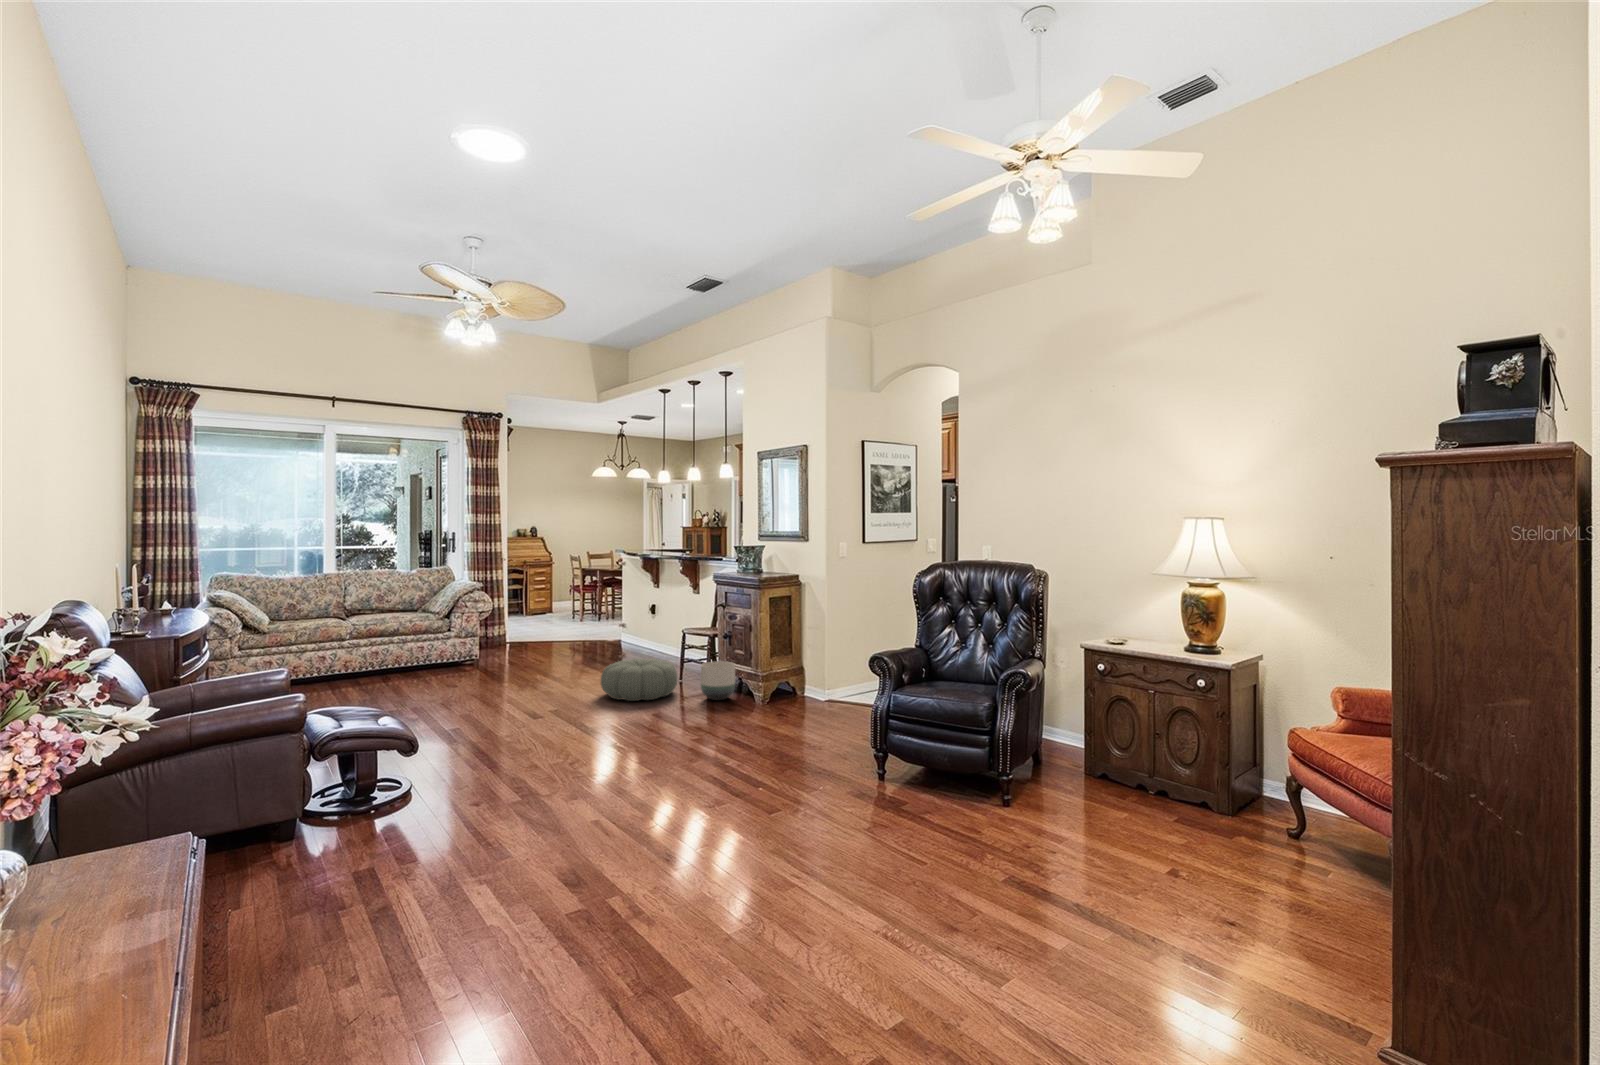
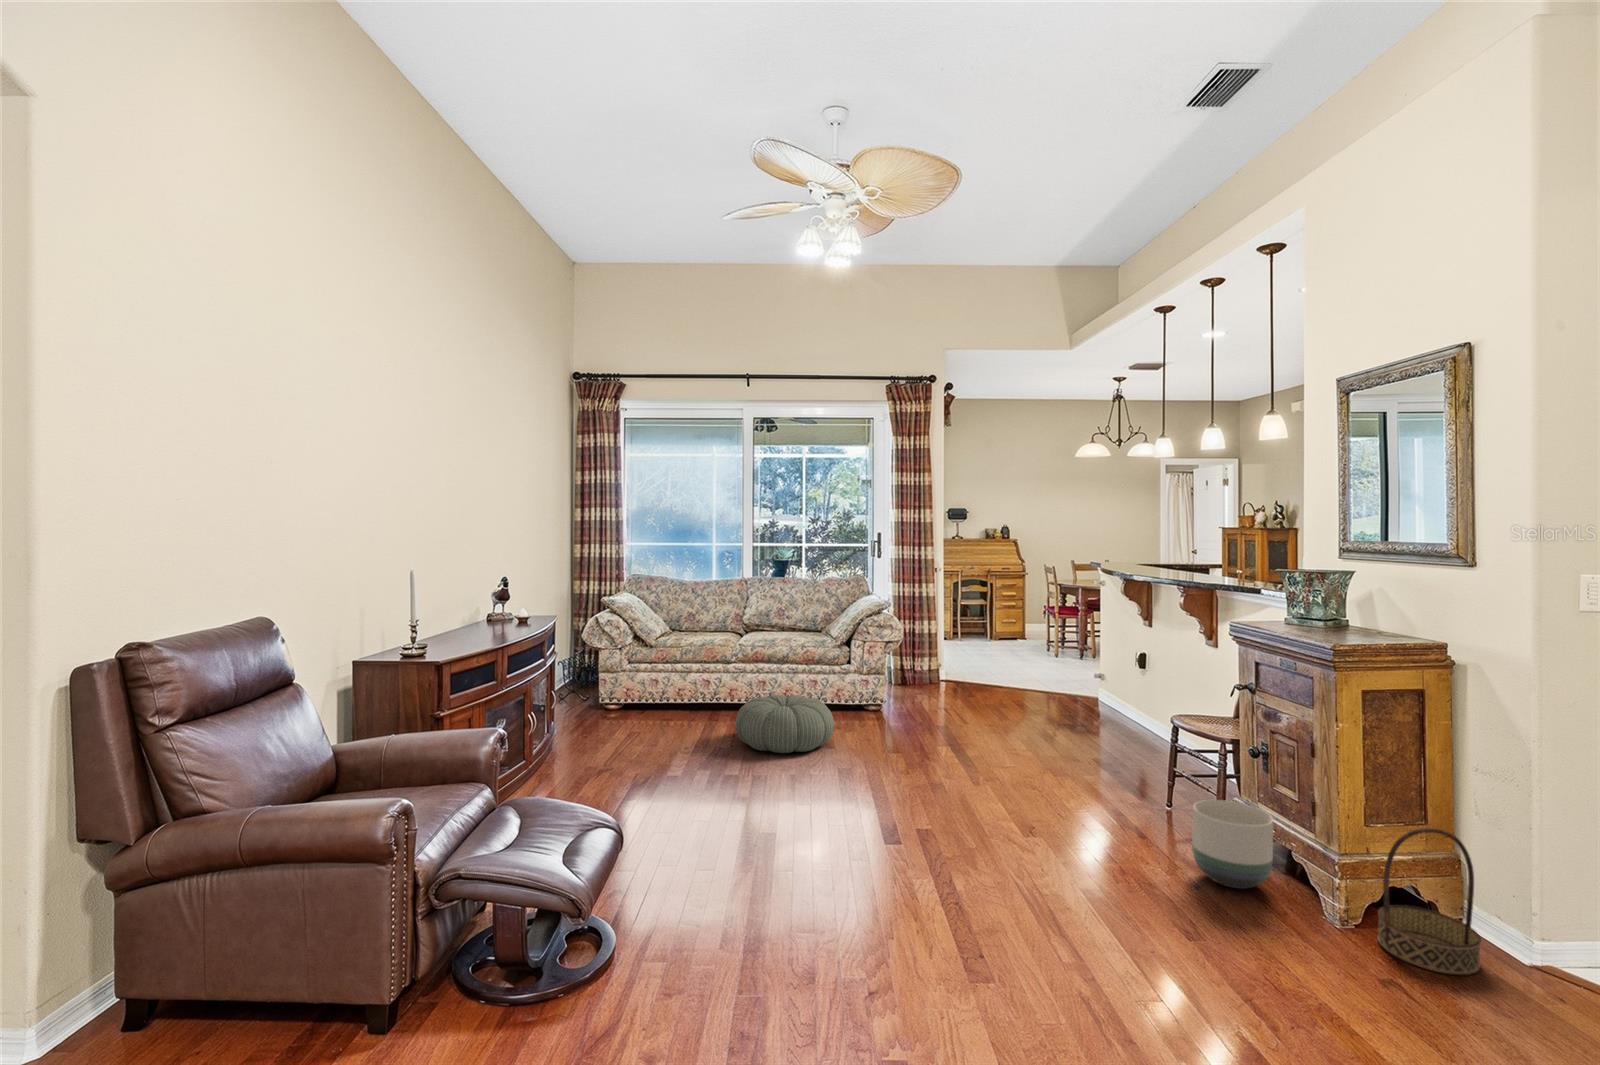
basket: none [776,651,809,707] -> present [1377,828,1481,975]
pouf: present [601,659,677,701] -> present [735,695,834,753]

